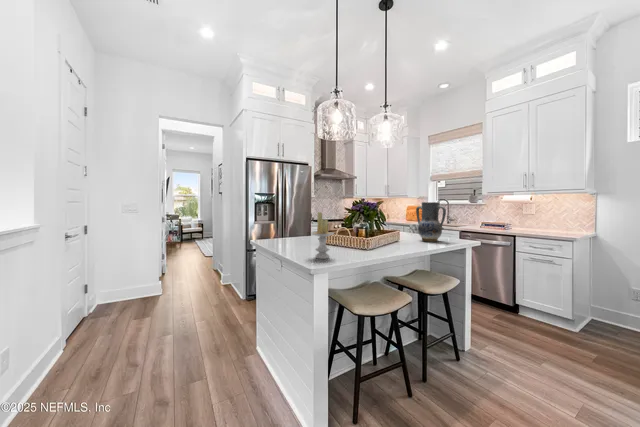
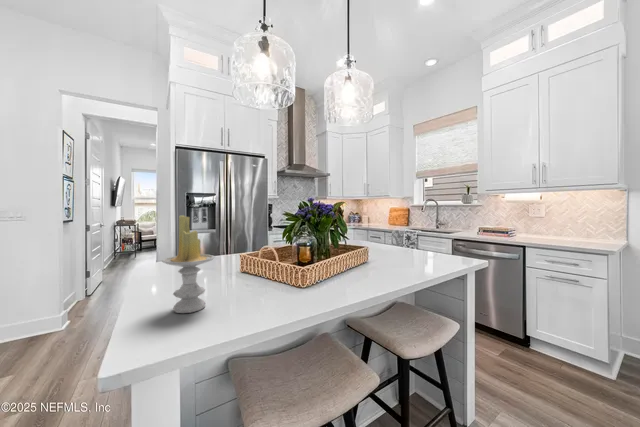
vase: present [416,202,446,242] -> none [391,199,435,261]

